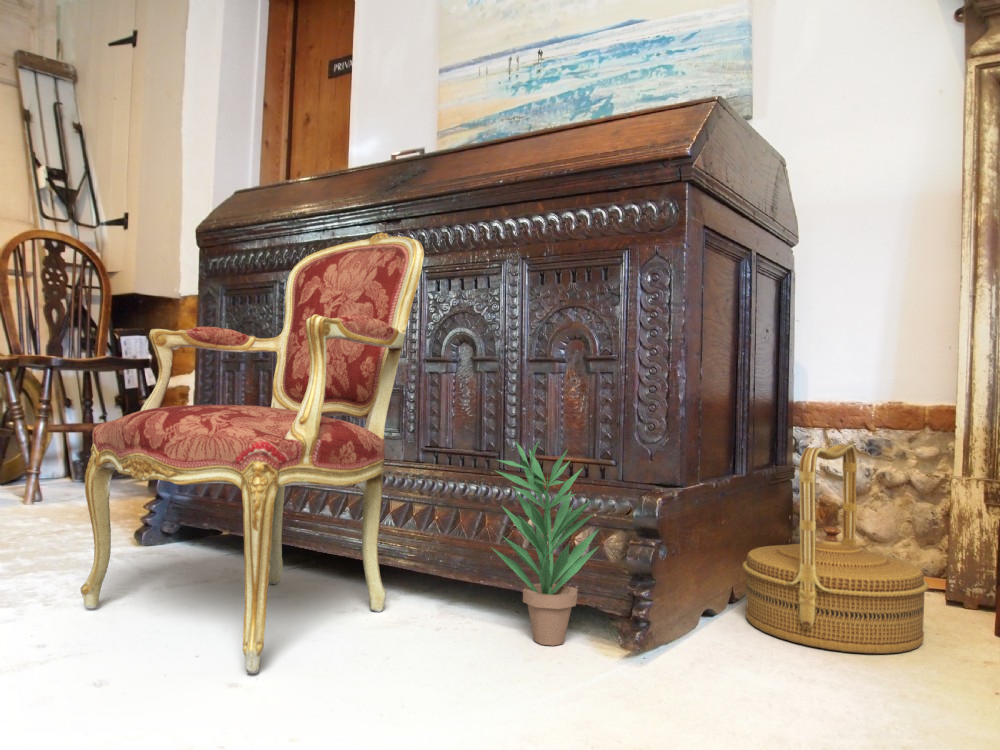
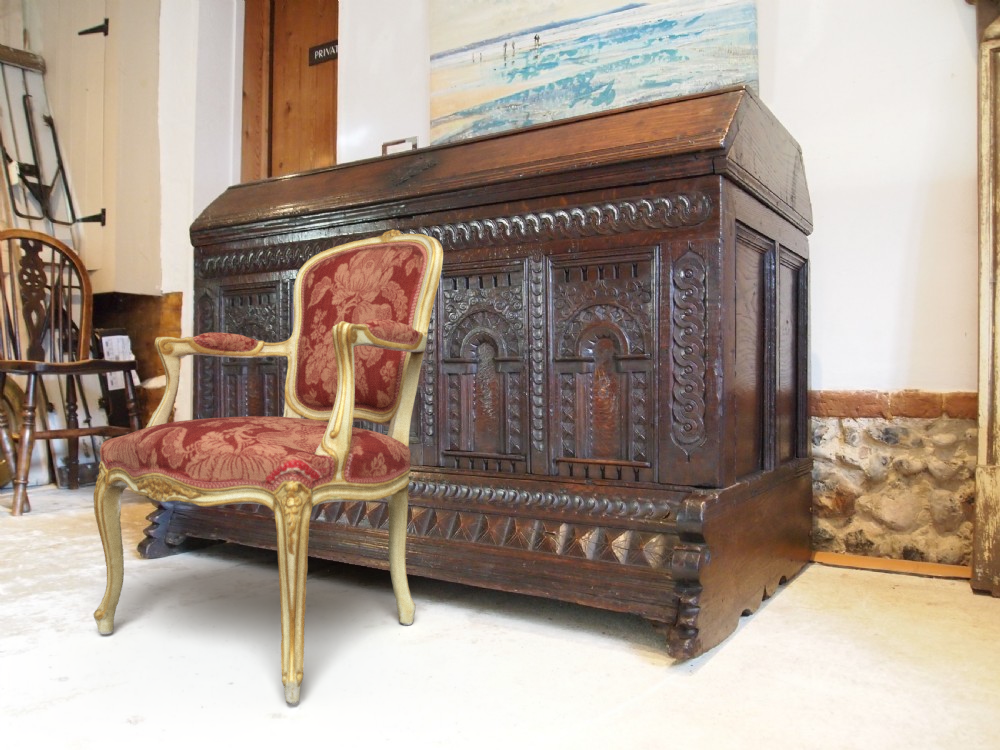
potted plant: present [492,442,598,646] -> none [529,445,640,657]
woven basket: present [743,444,929,654] -> none [777,436,970,652]

